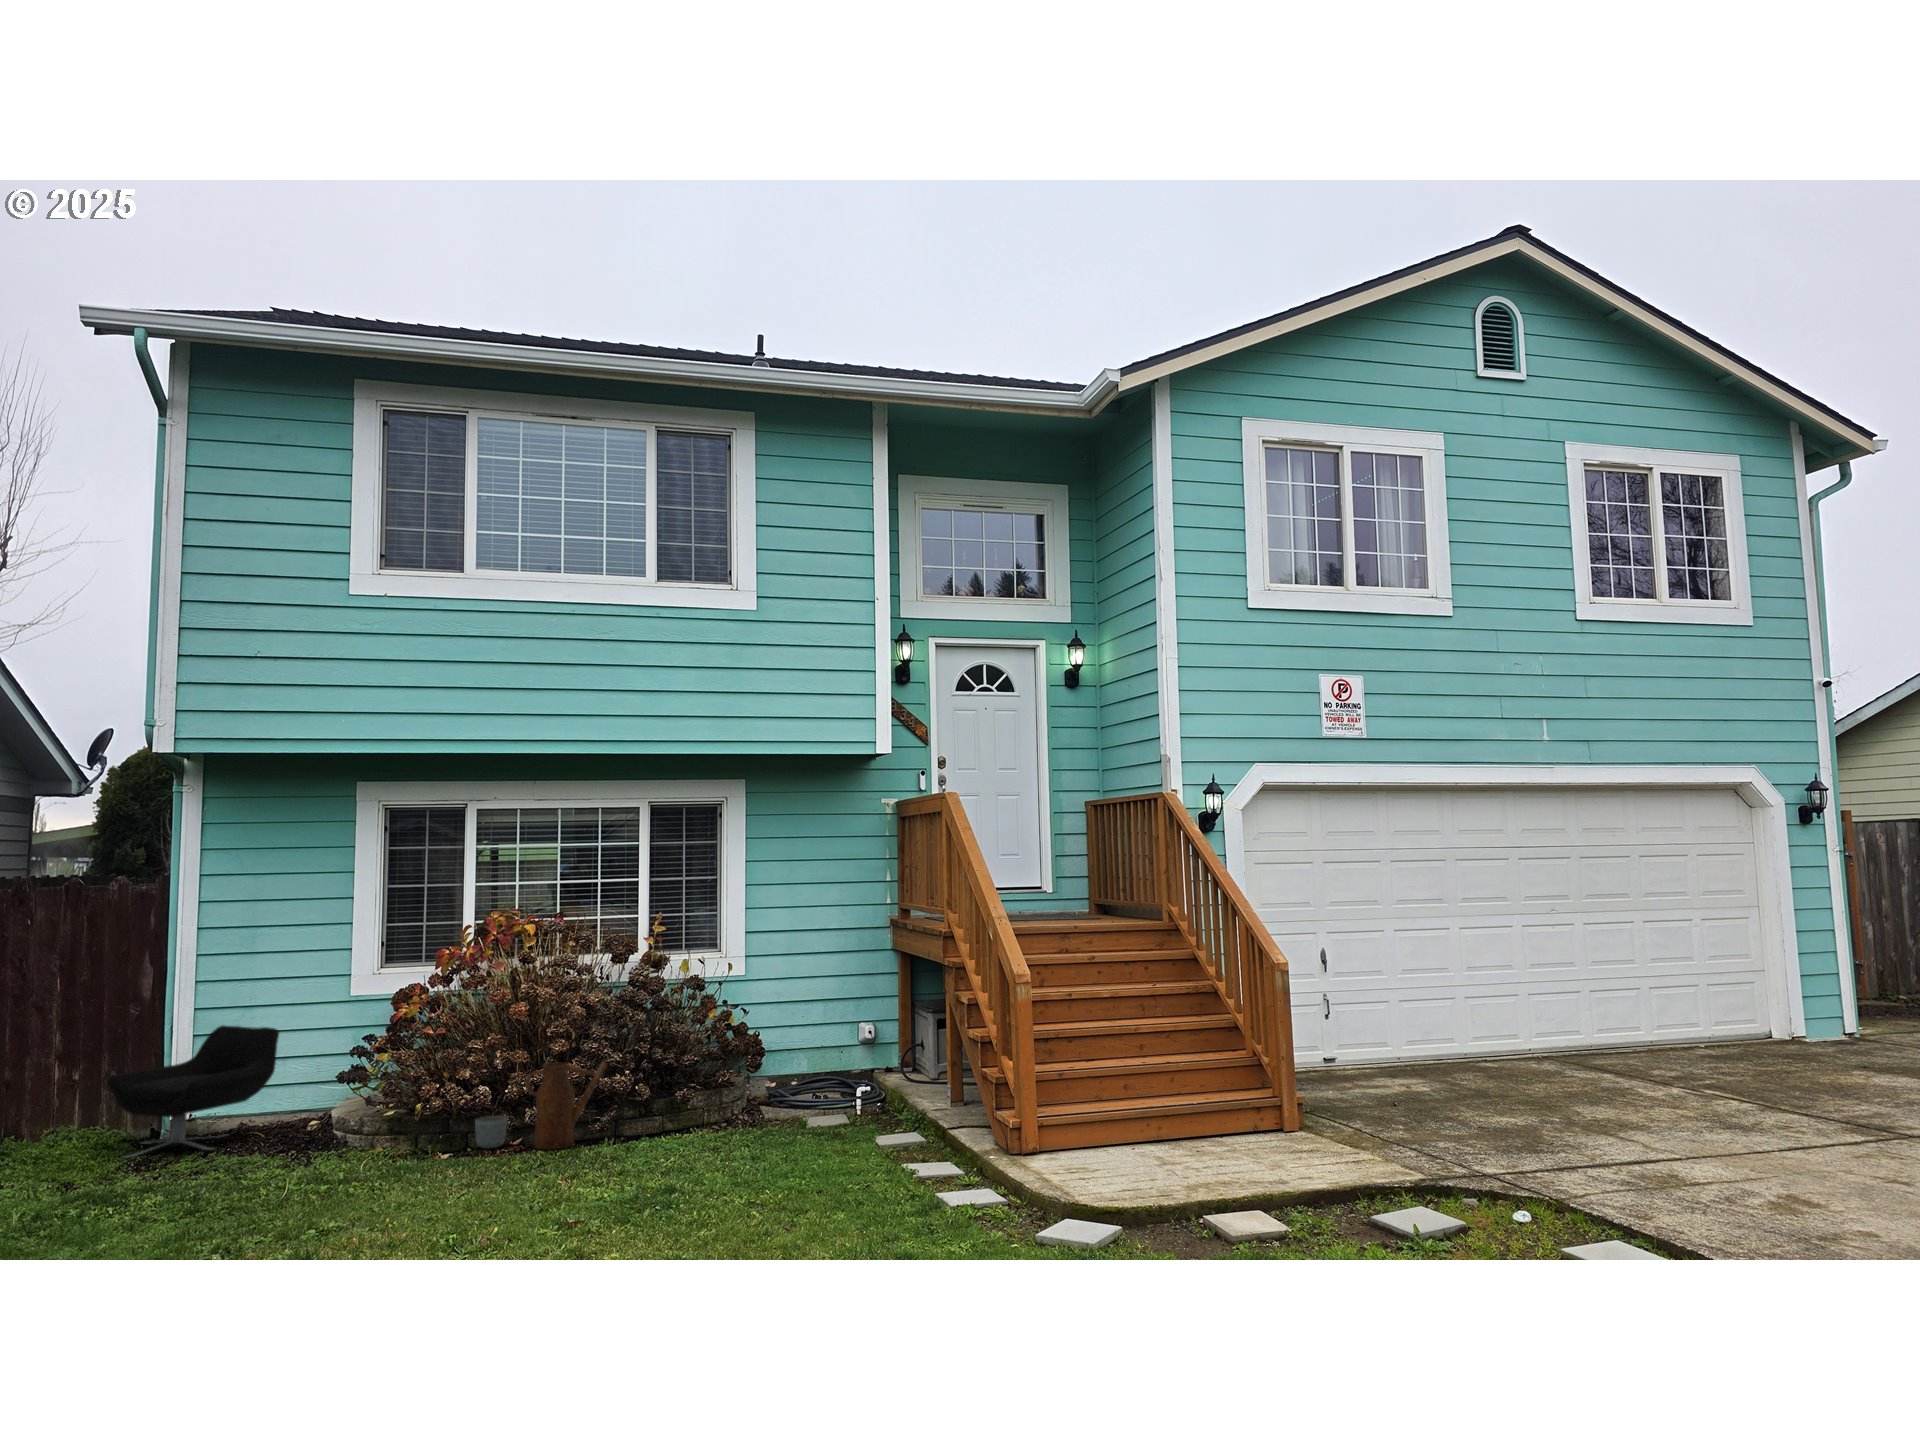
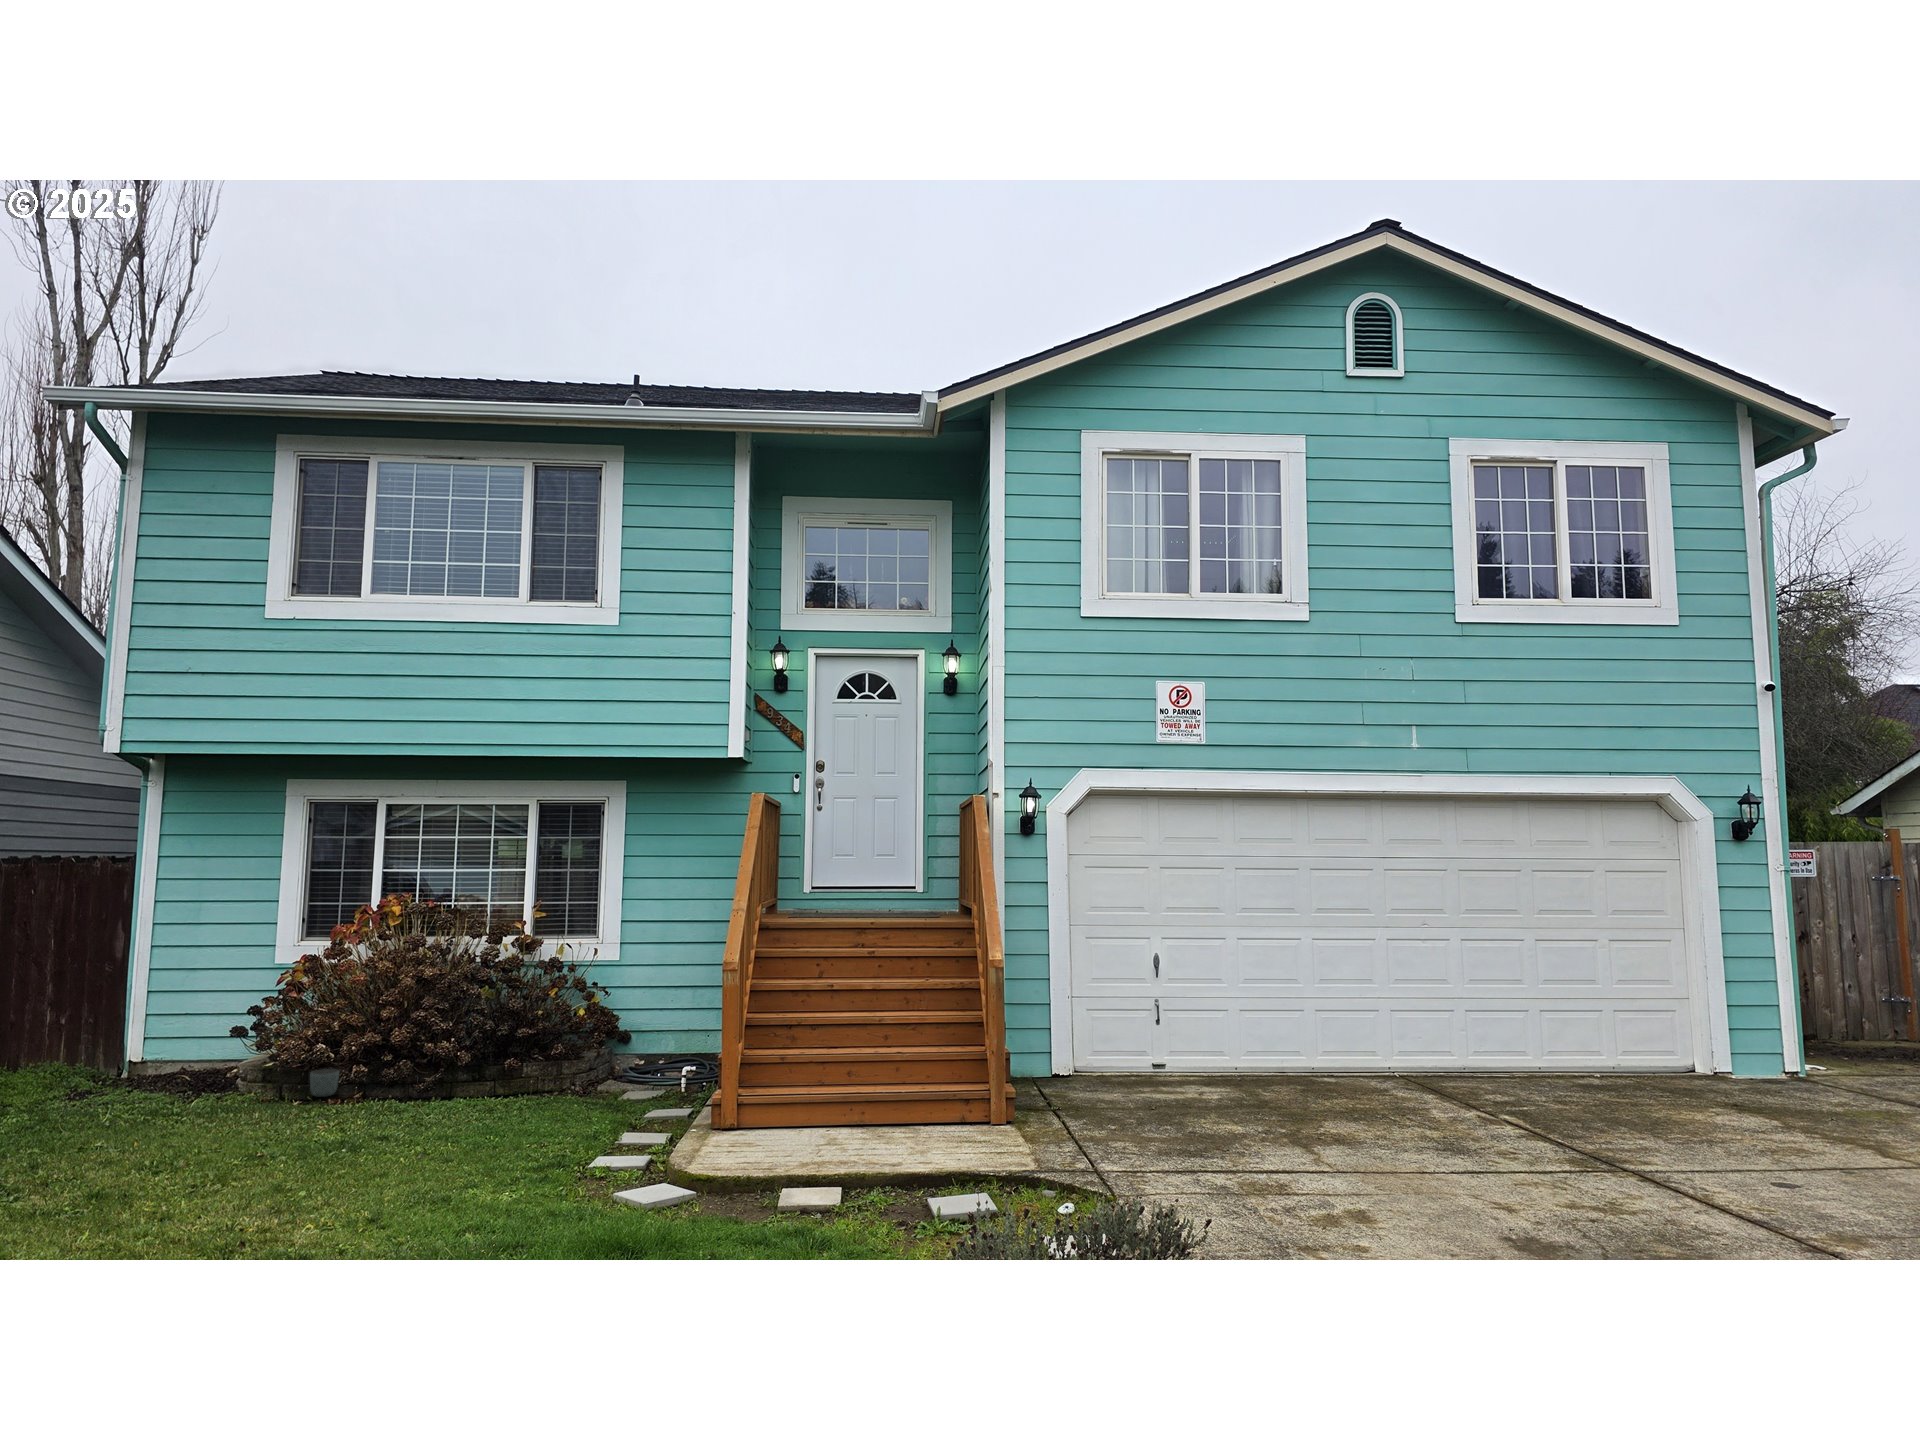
lounge chair: present [108,1026,279,1158] -> none [53,981,199,1086]
watering can: present [525,1061,607,1150] -> none [350,1027,420,1101]

